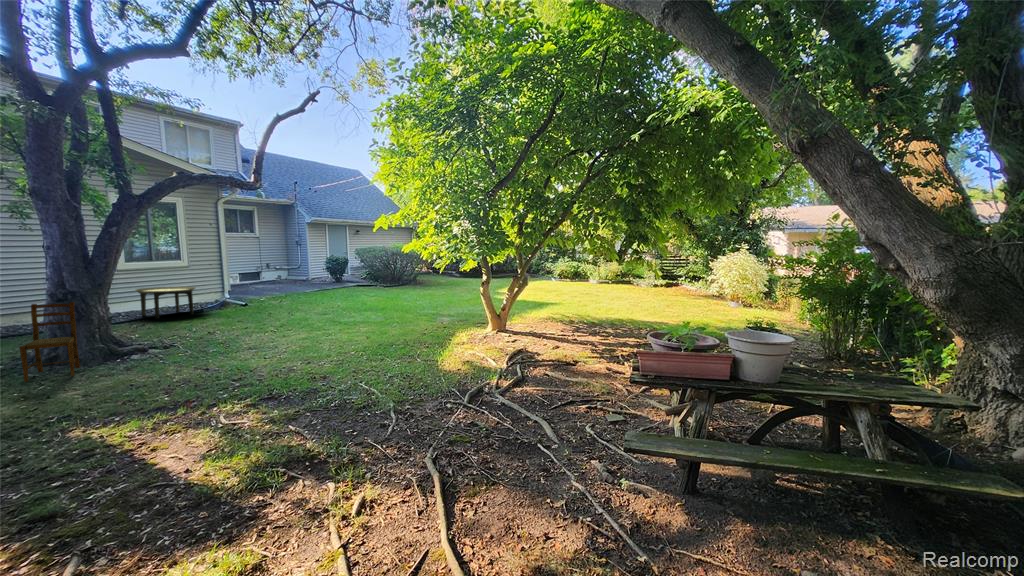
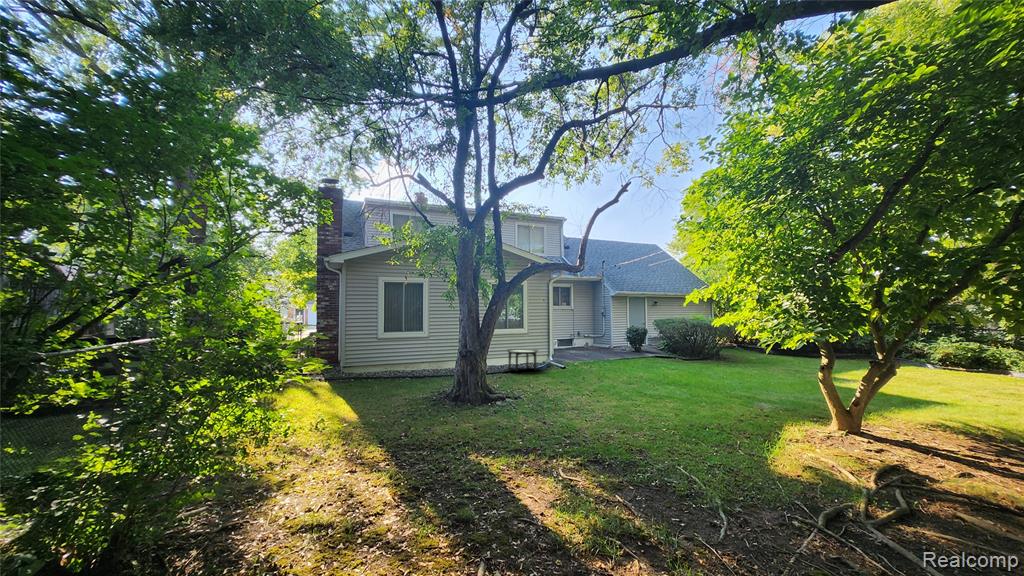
chair: present [20,302,80,382] -> none [455,358,480,408]

